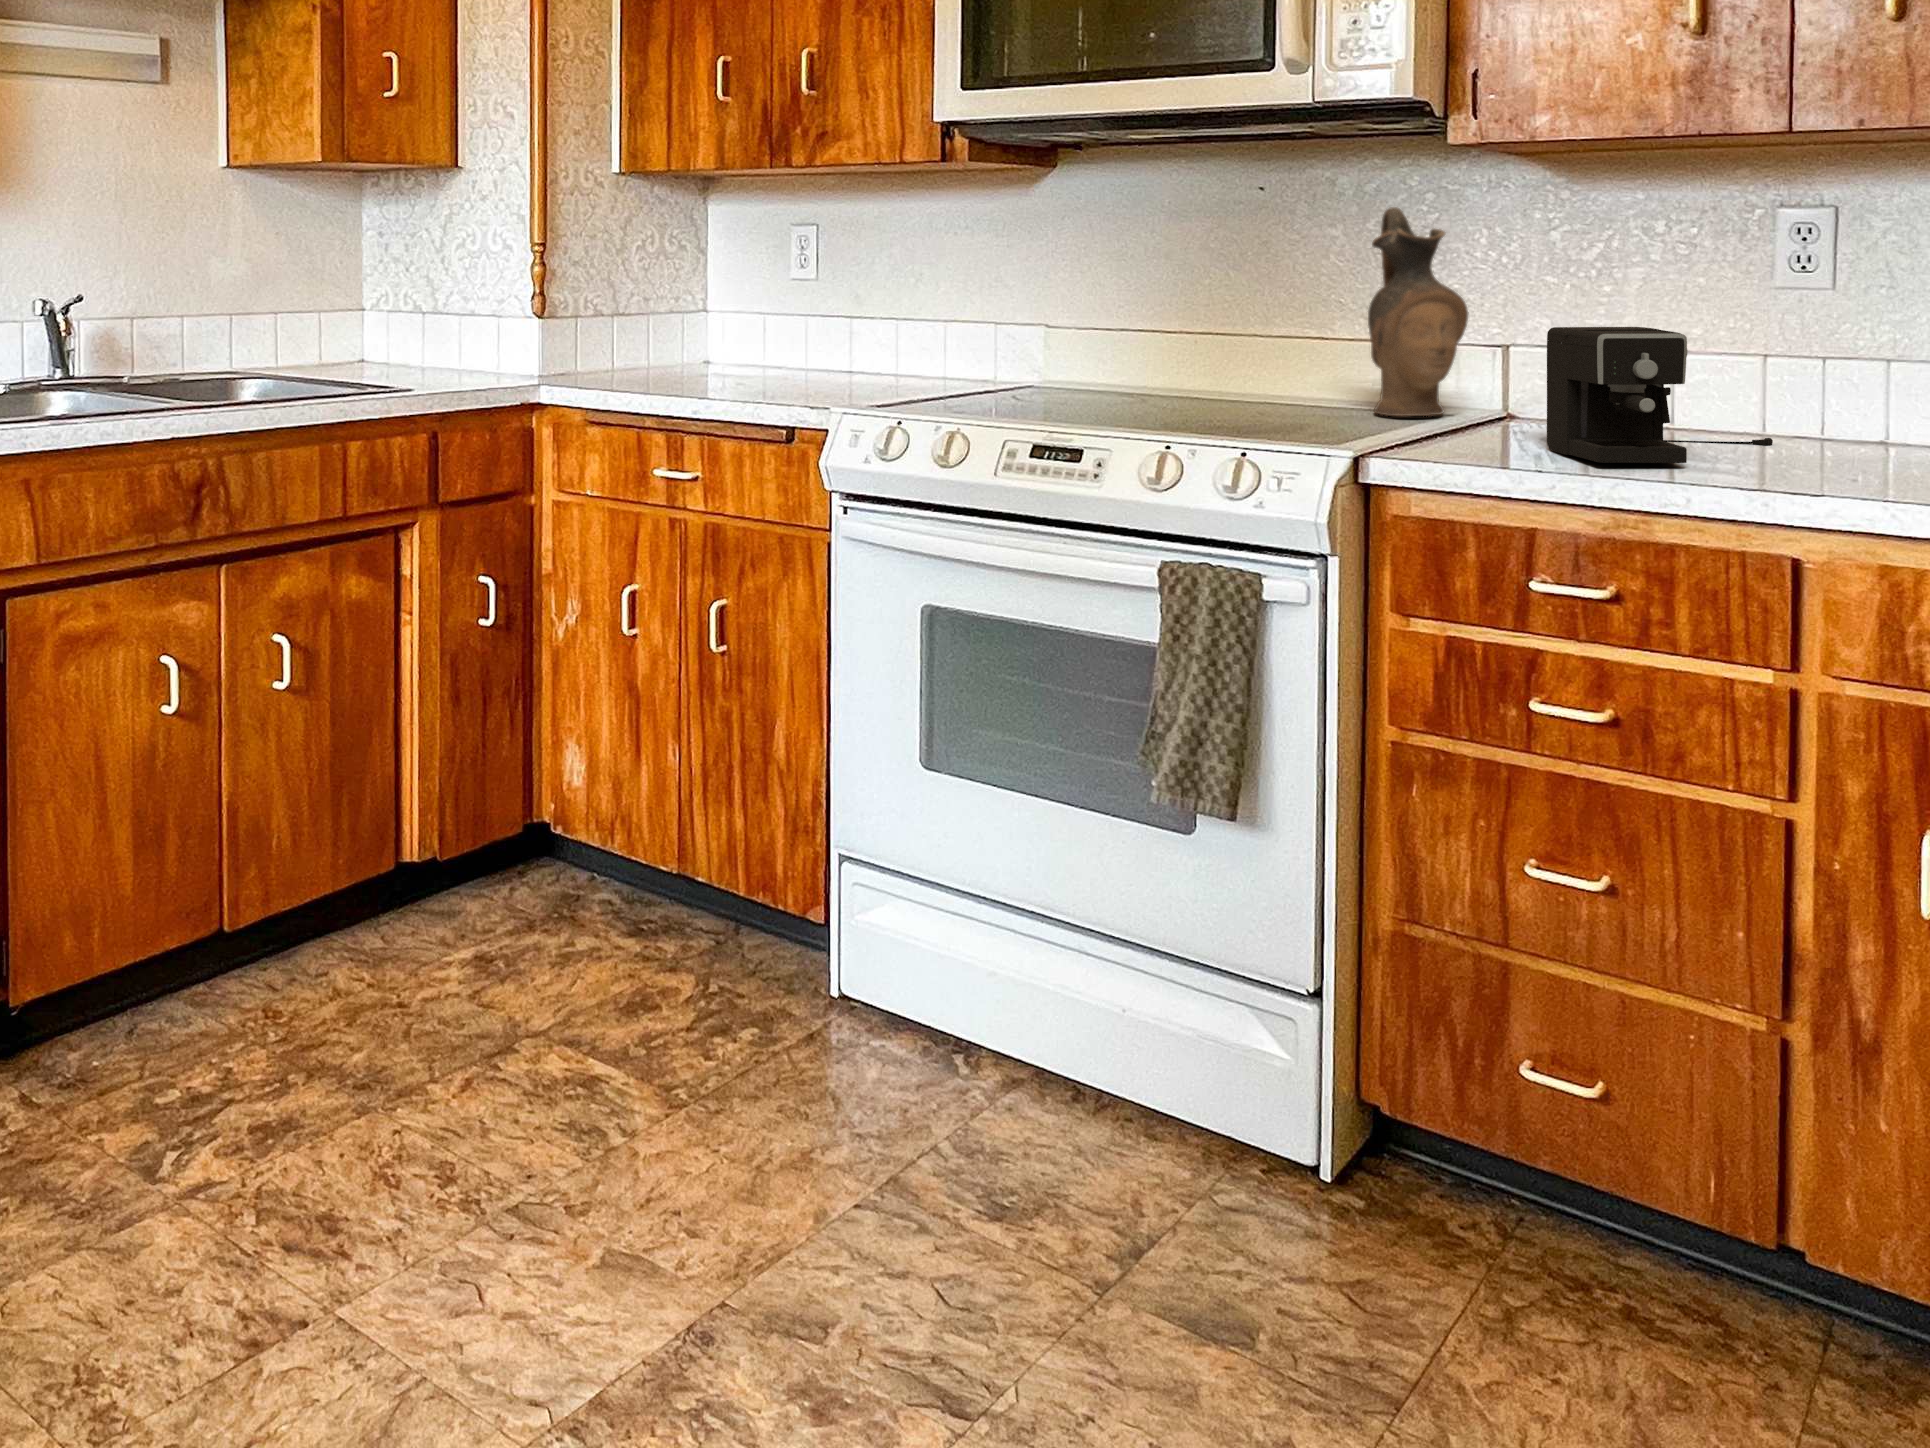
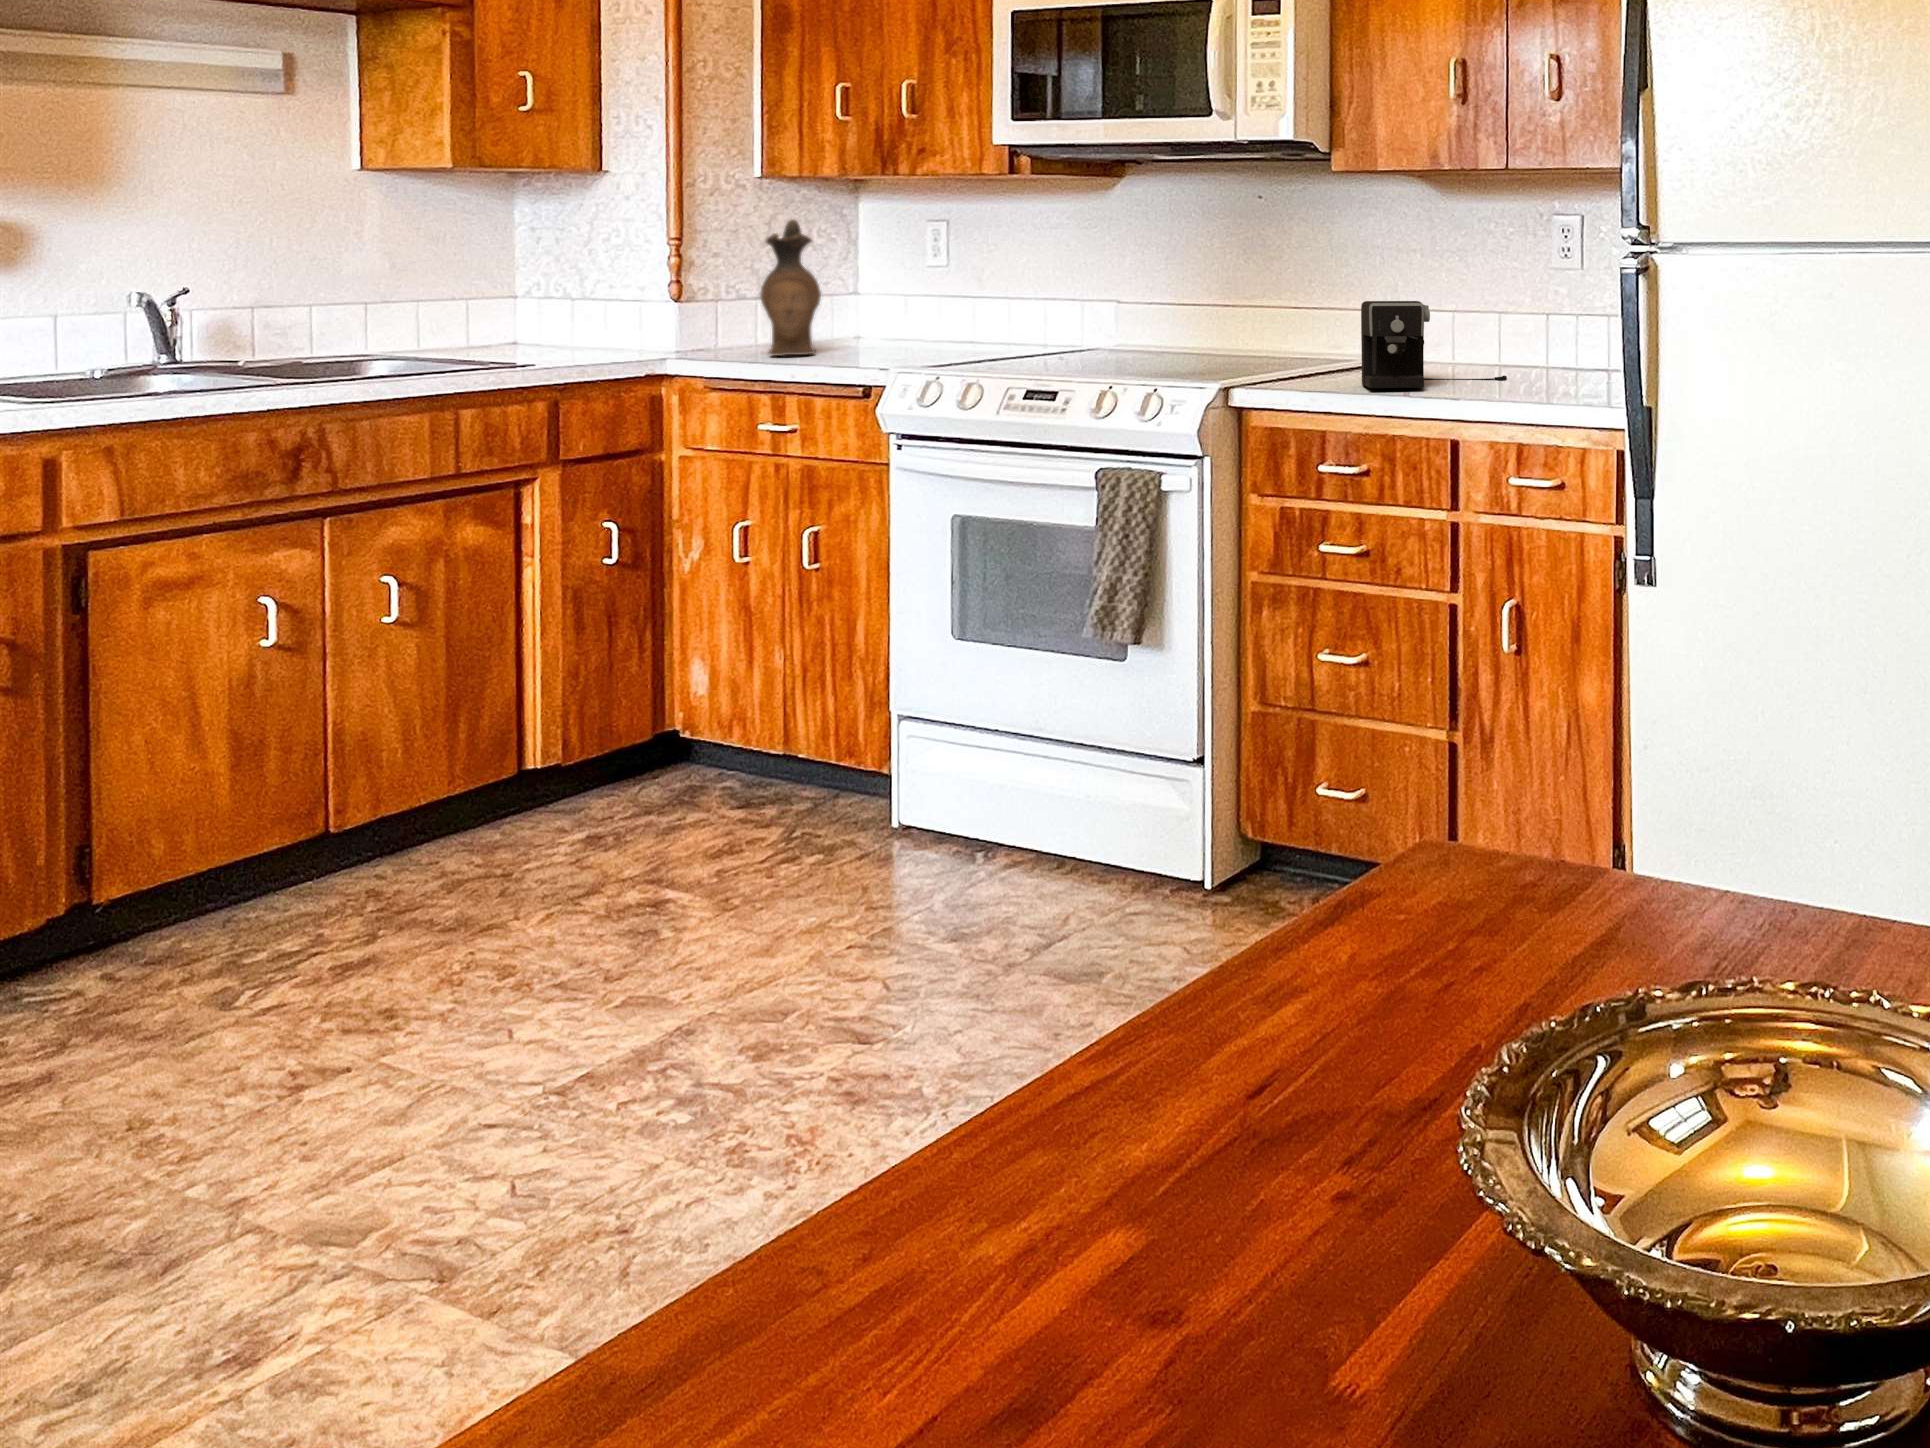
ceramic pitcher: present [1368,207,1468,416] -> present [760,219,821,356]

